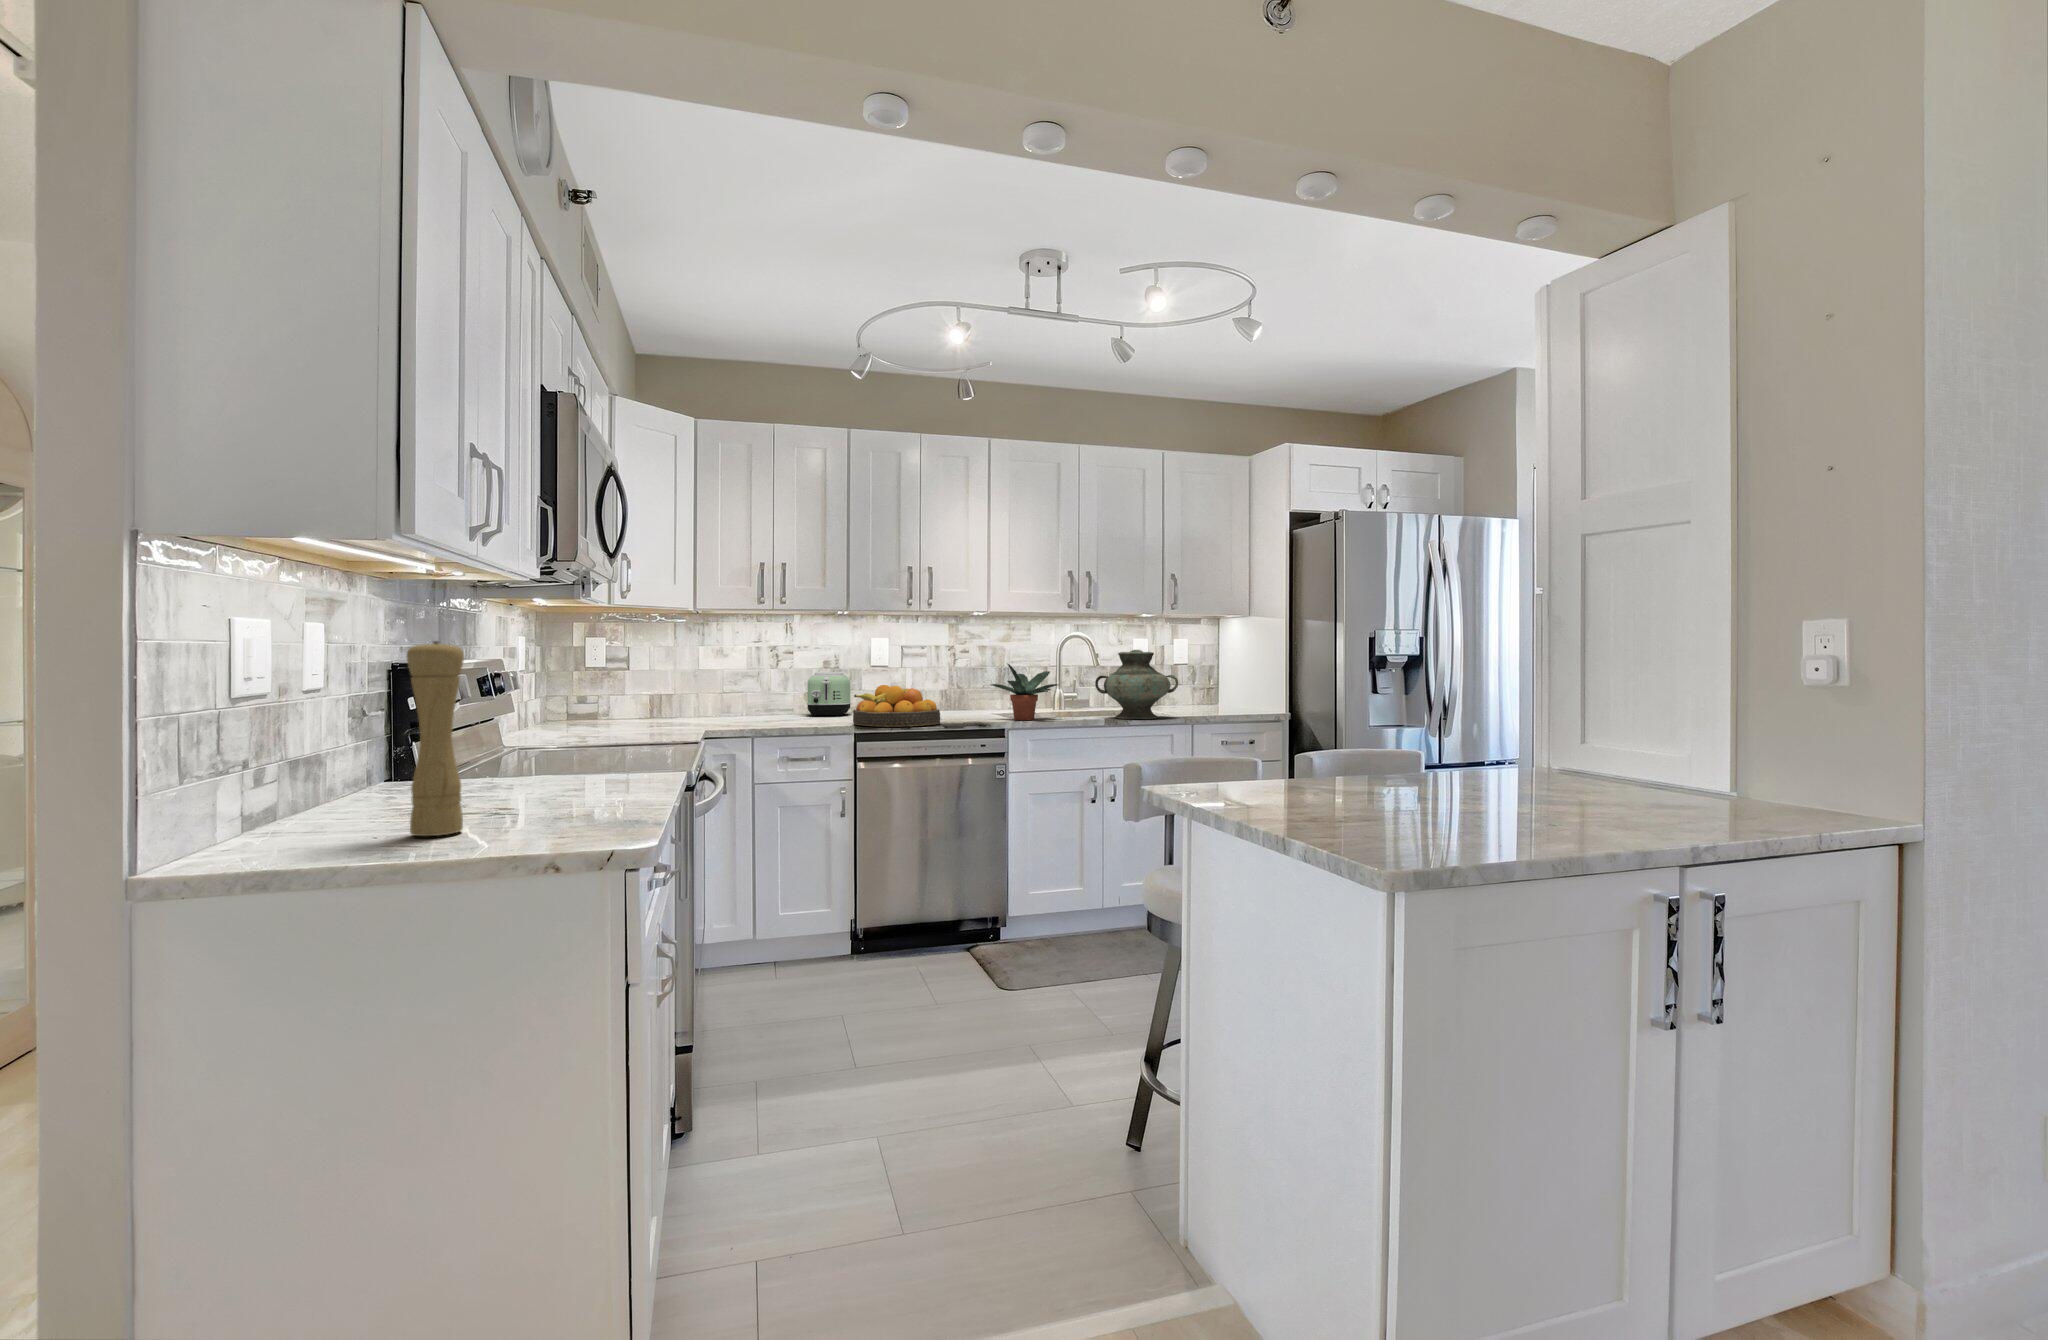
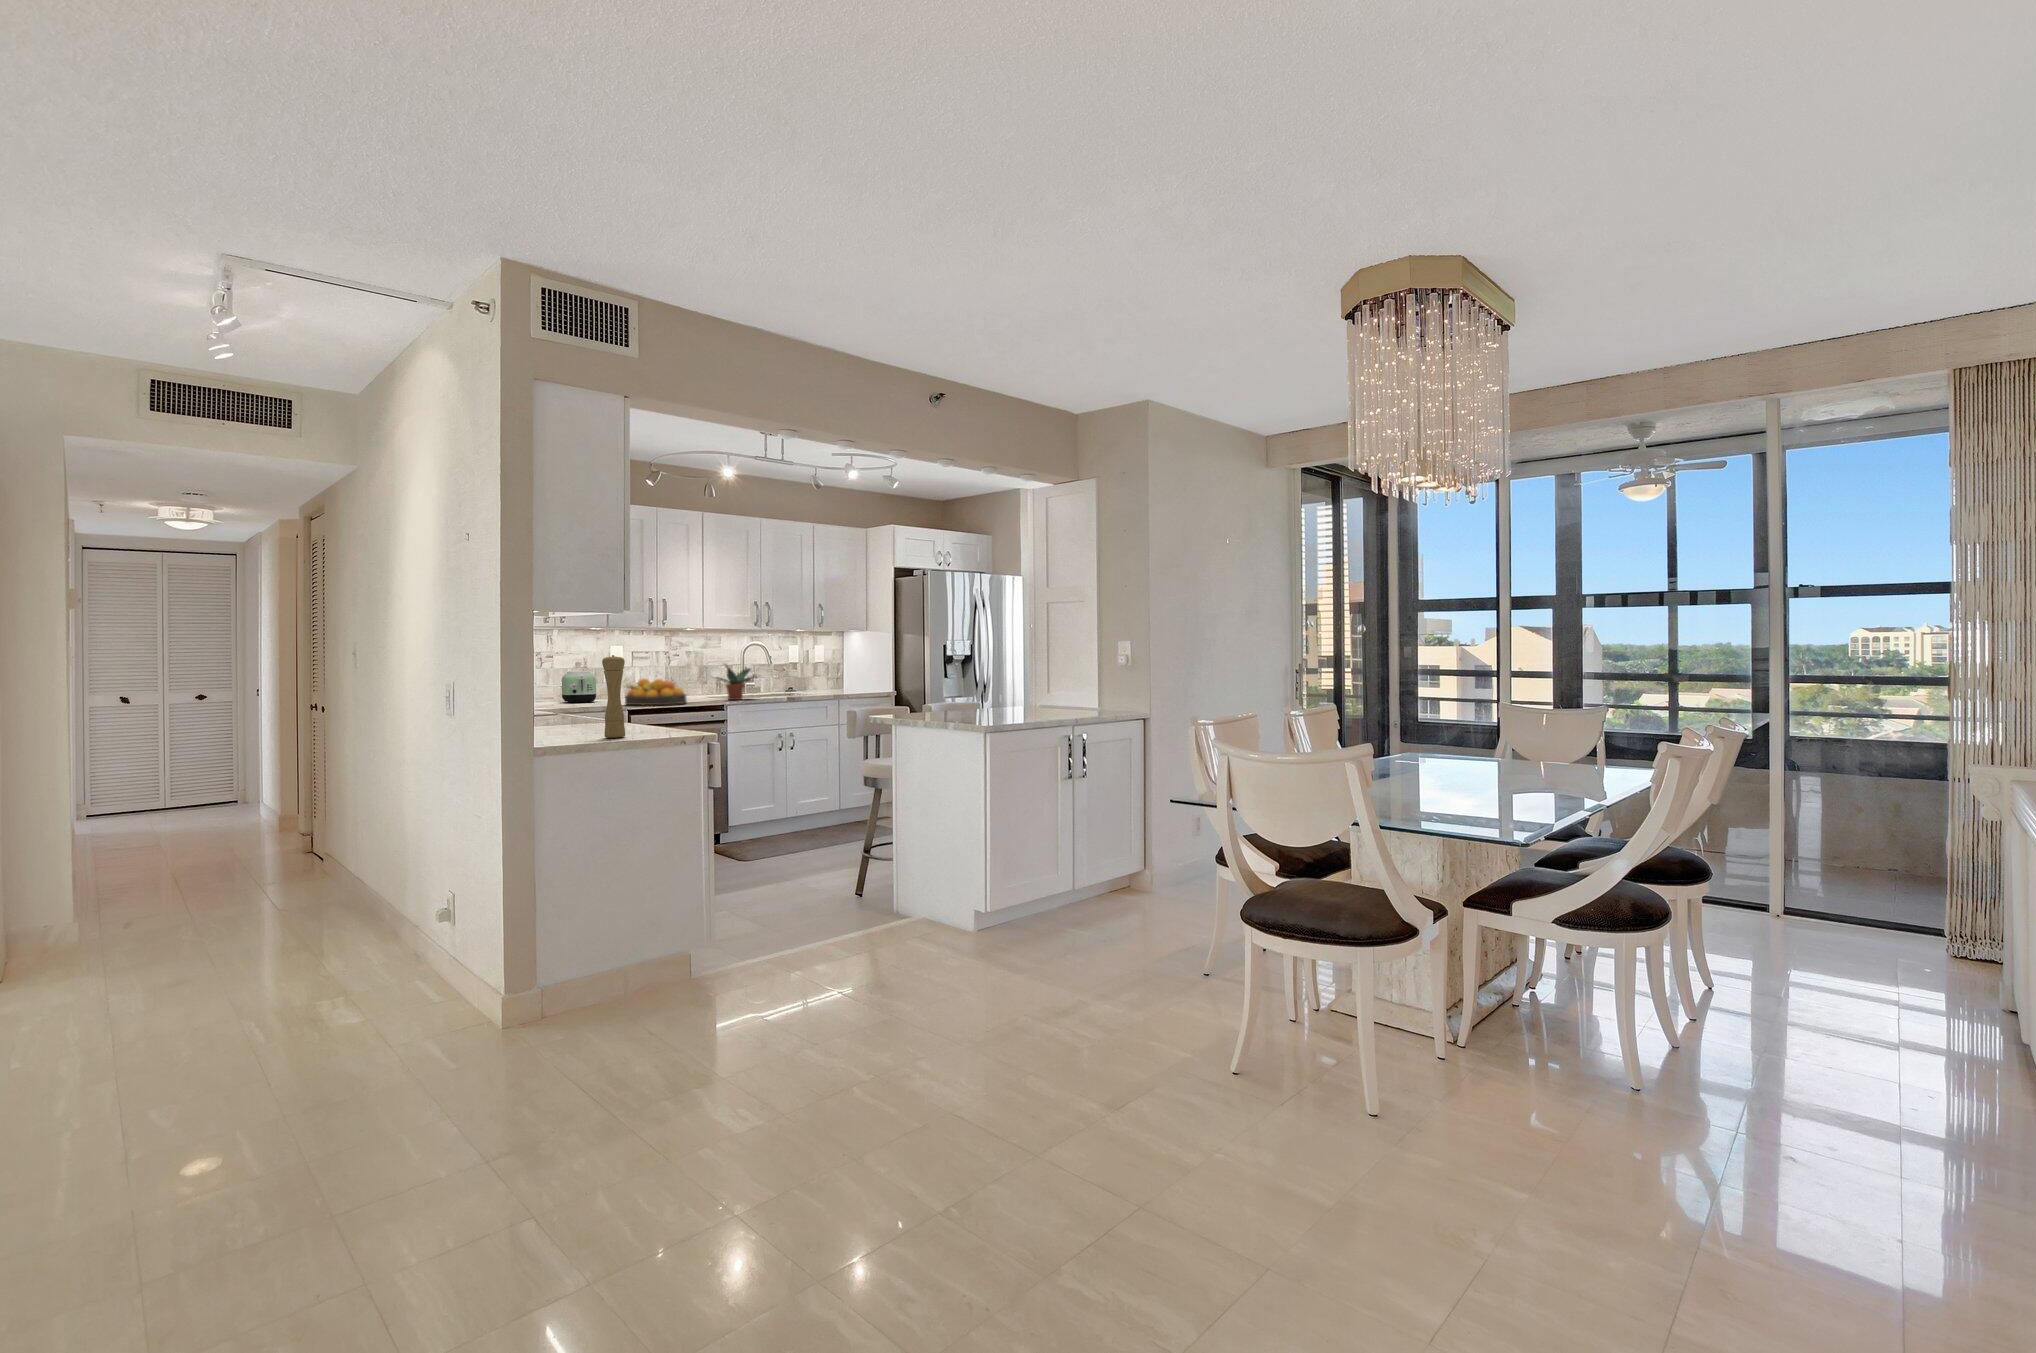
vase: present [1095,650,1178,719] -> none [780,654,832,697]

